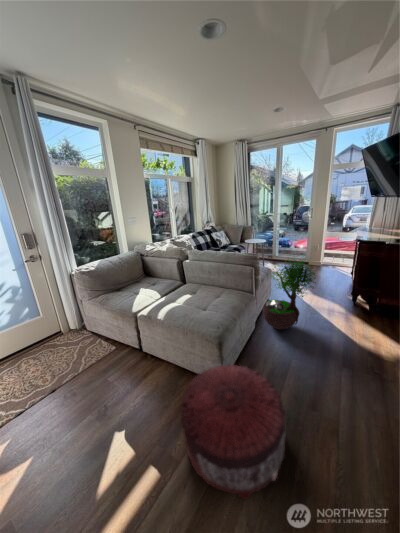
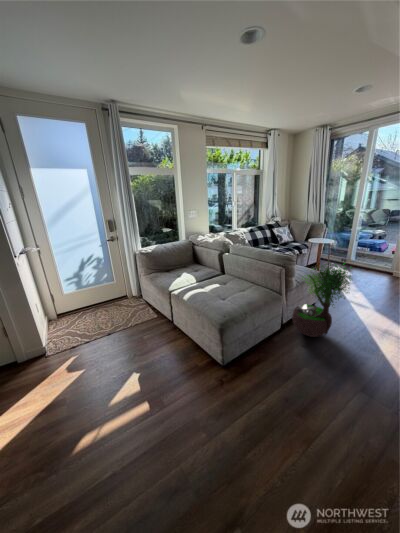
pouf: present [180,364,287,499] -> none [167,347,256,450]

